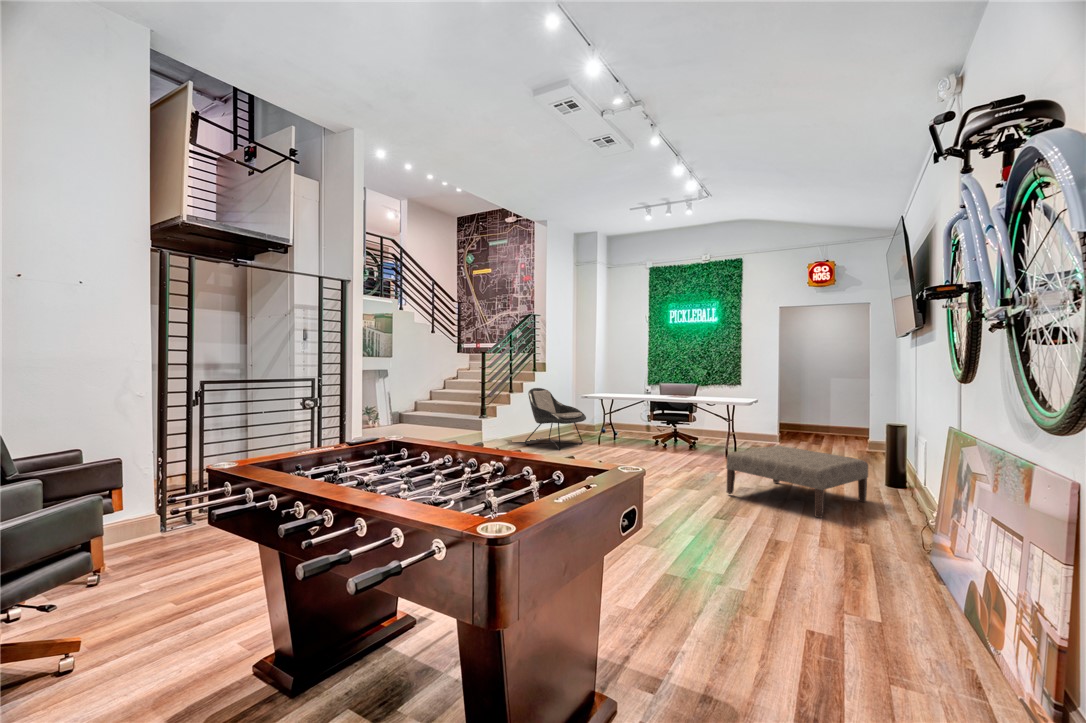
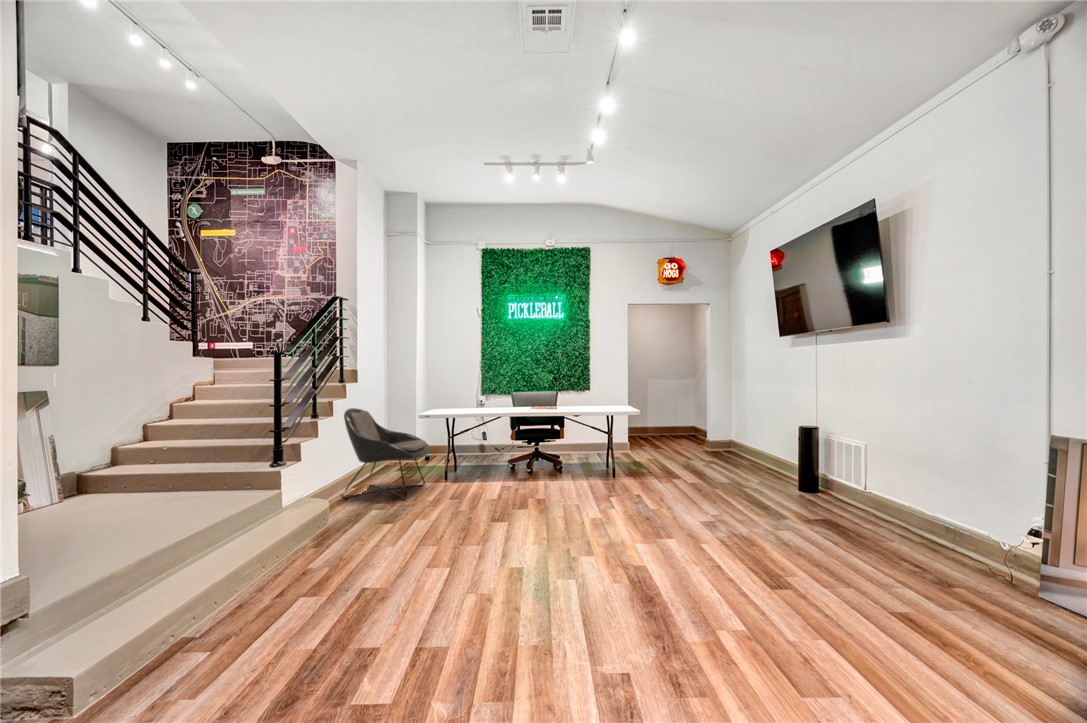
ottoman: present [726,446,868,518] -> none [716,457,859,542]

